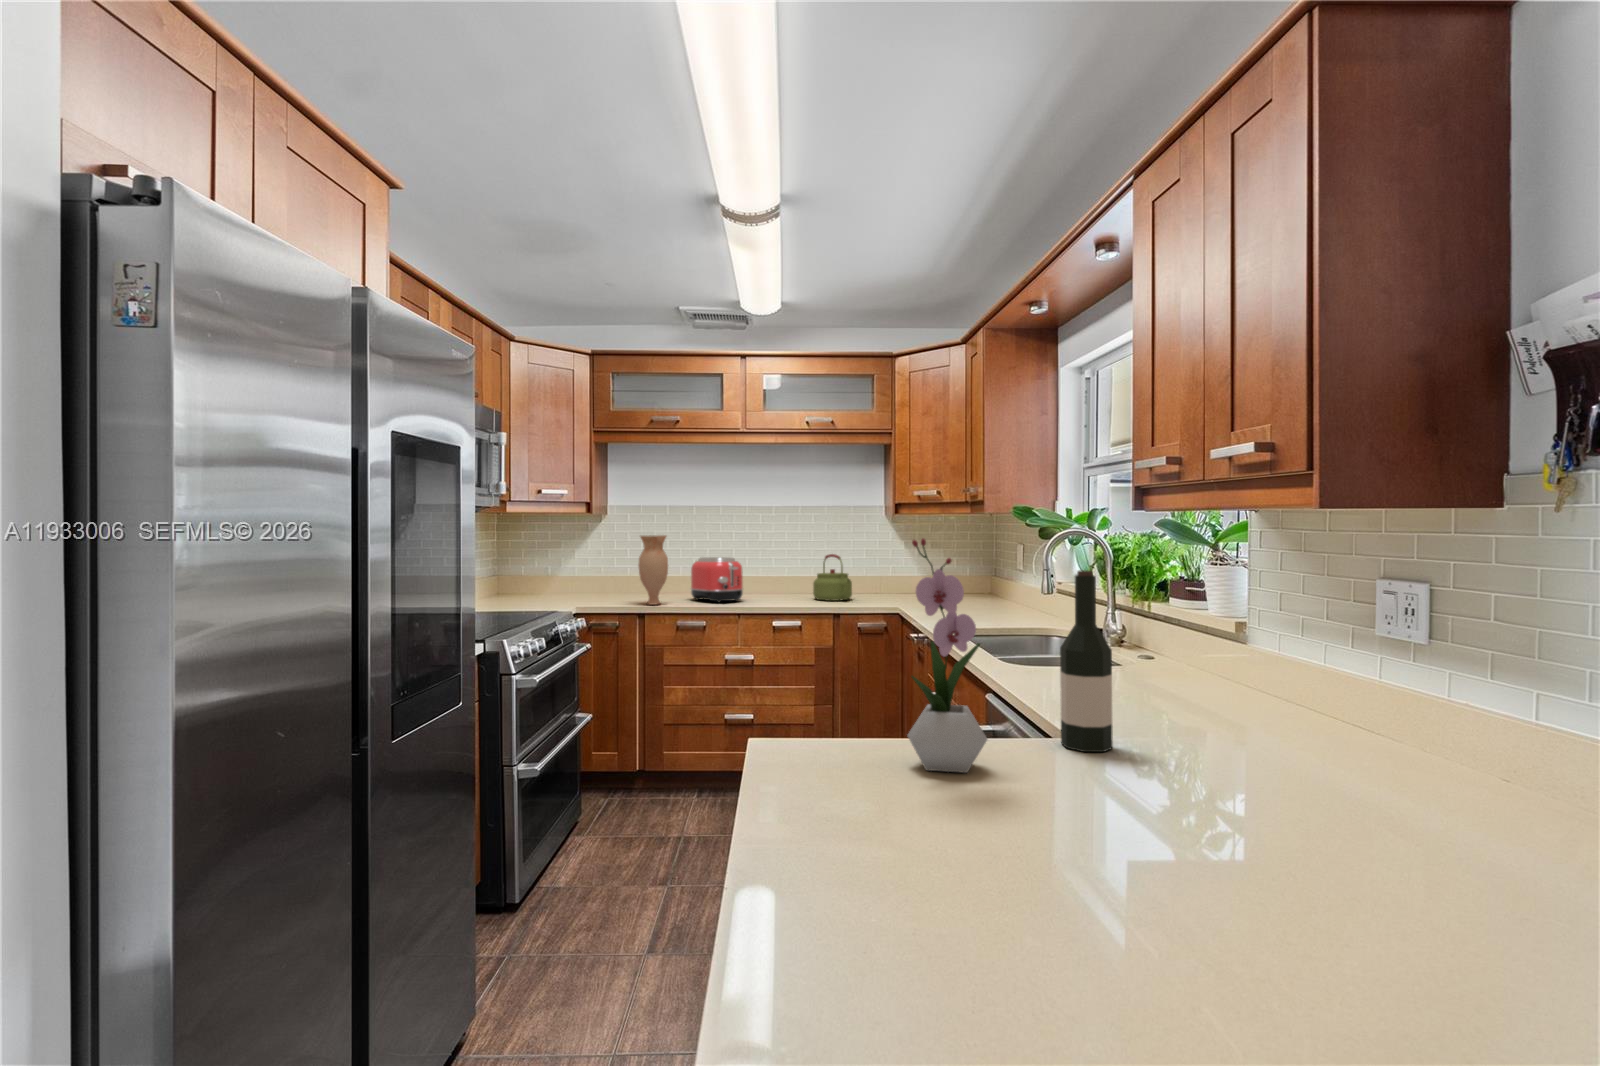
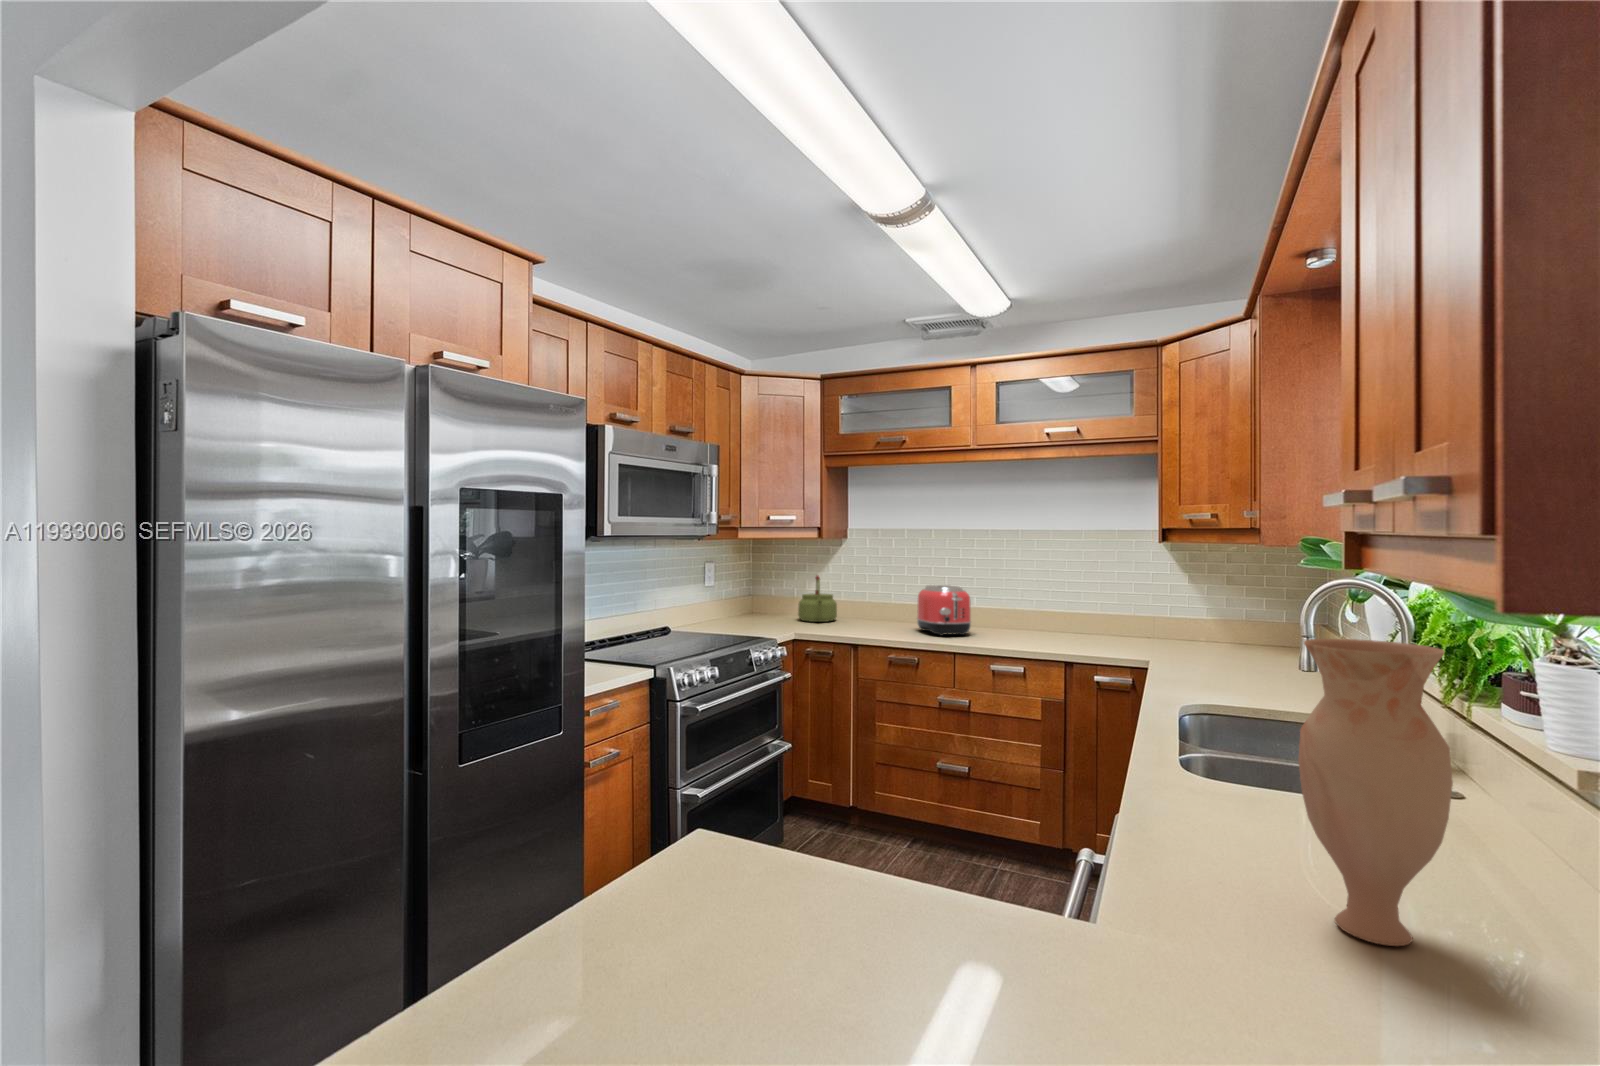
vase: present [638,535,668,605] -> present [1298,639,1453,946]
flower arrangement: present [907,539,987,773] -> none [677,642,833,1010]
kettle: present [813,554,852,601] -> present [798,576,837,622]
wine bottle: present [1060,570,1113,752] -> none [1009,696,1093,1018]

